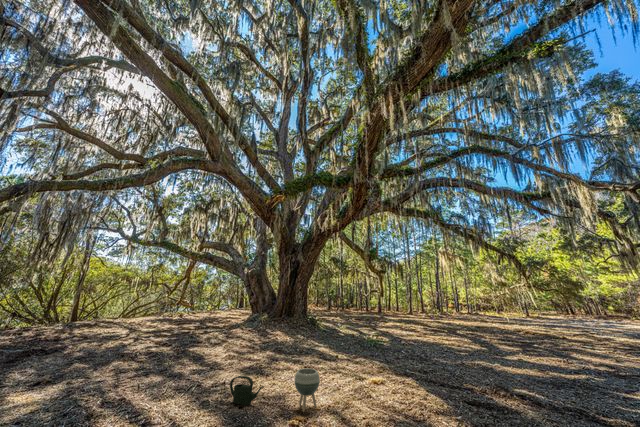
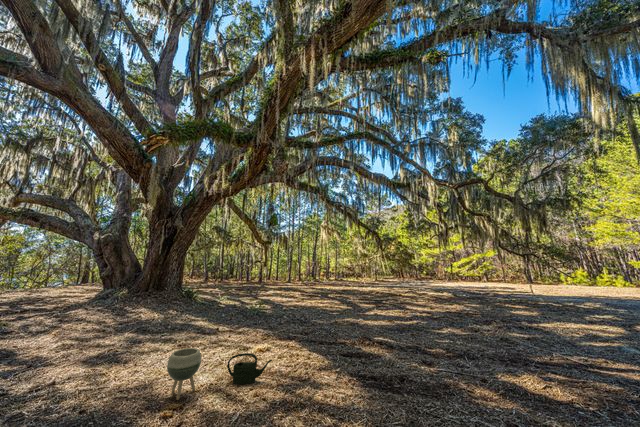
watering can: present [230,376,264,405] -> present [227,353,272,384]

